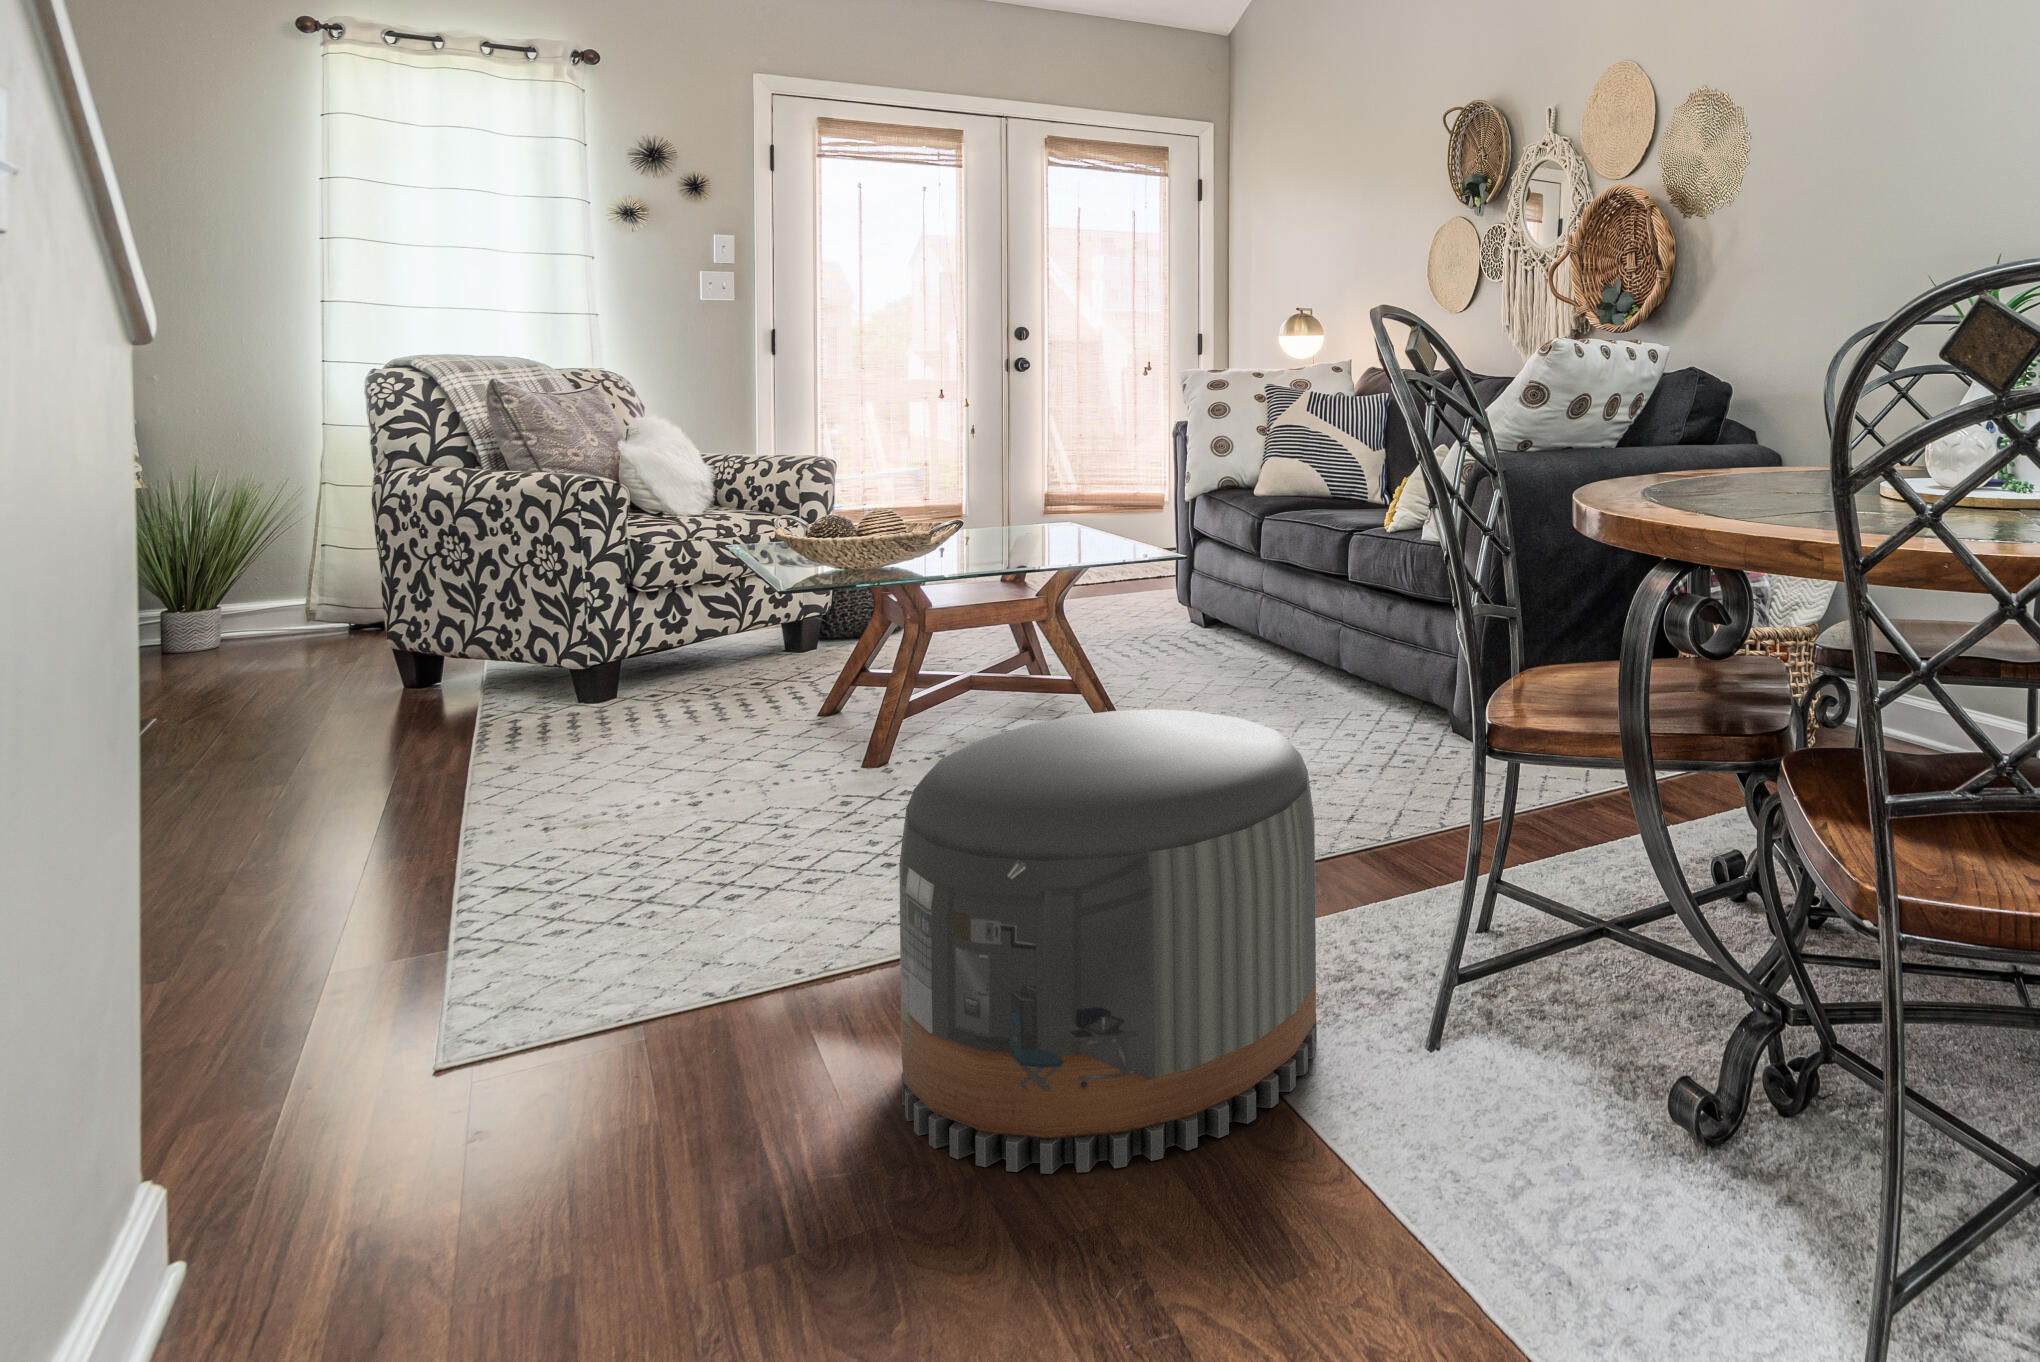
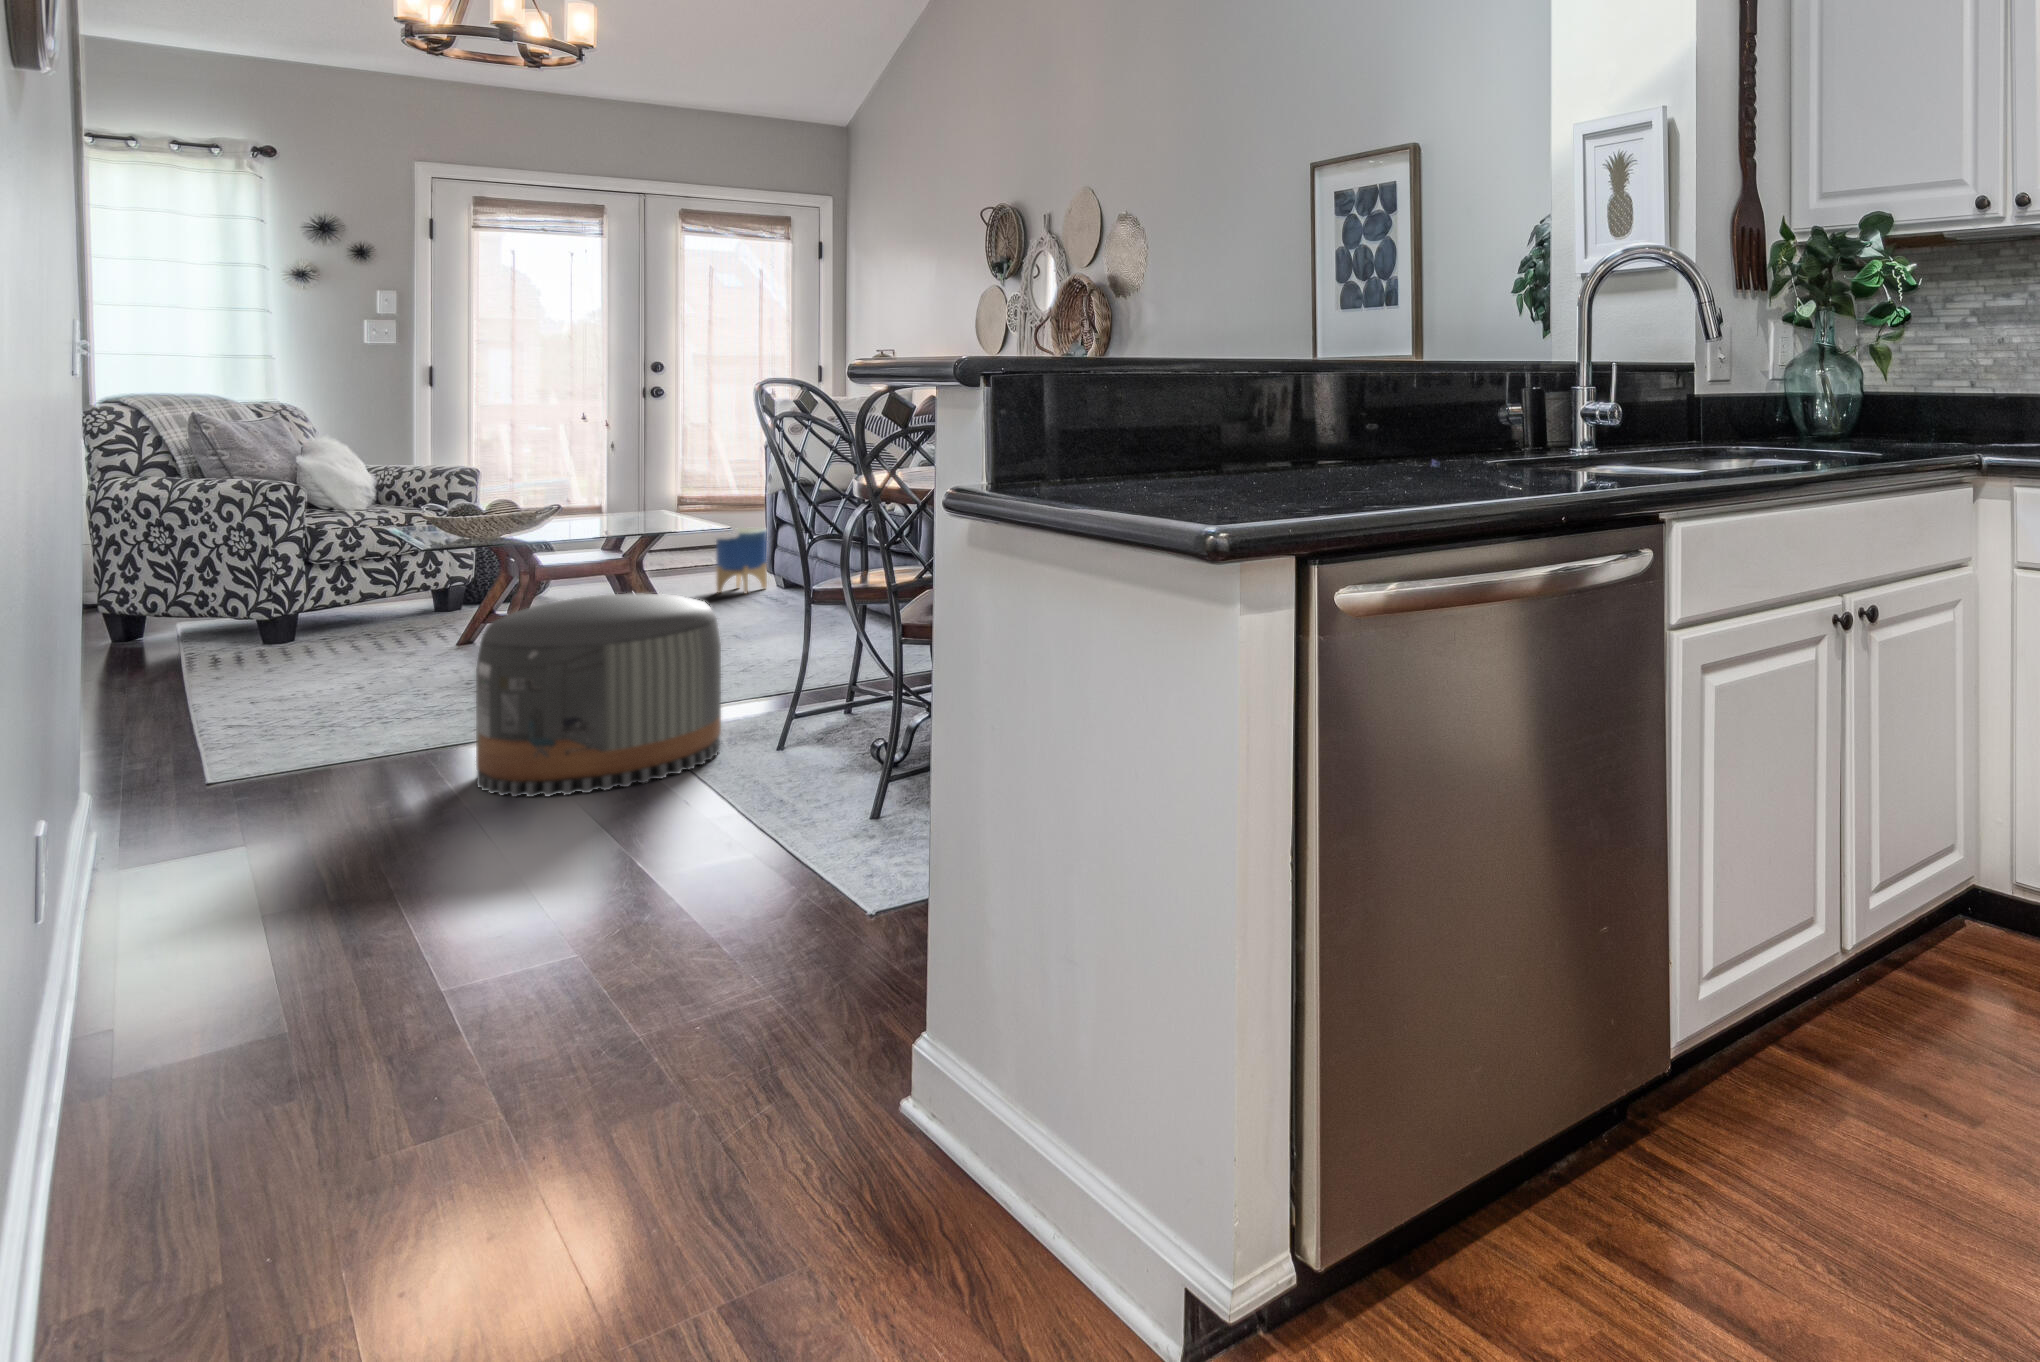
planter: none [1121,542,1182,633] -> present [716,528,767,593]

